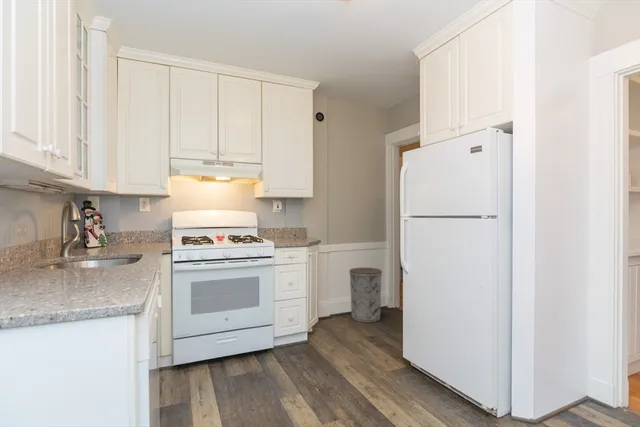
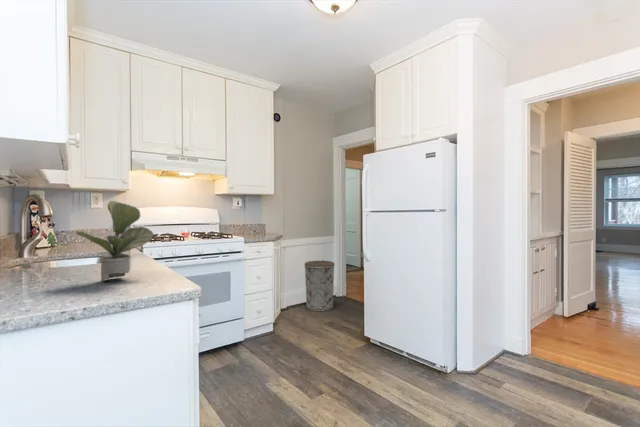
potted plant: none [43,206,126,286] -> present [75,201,153,281]

